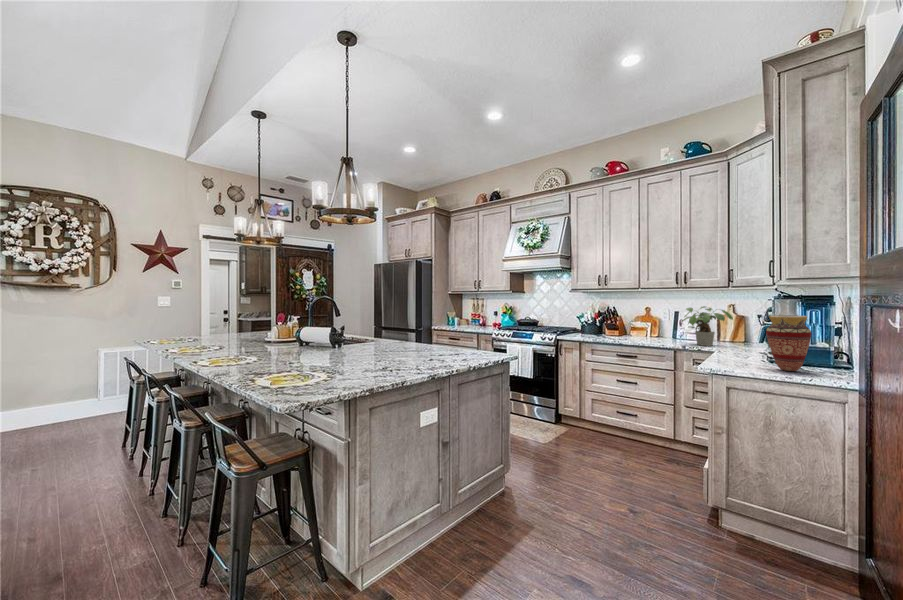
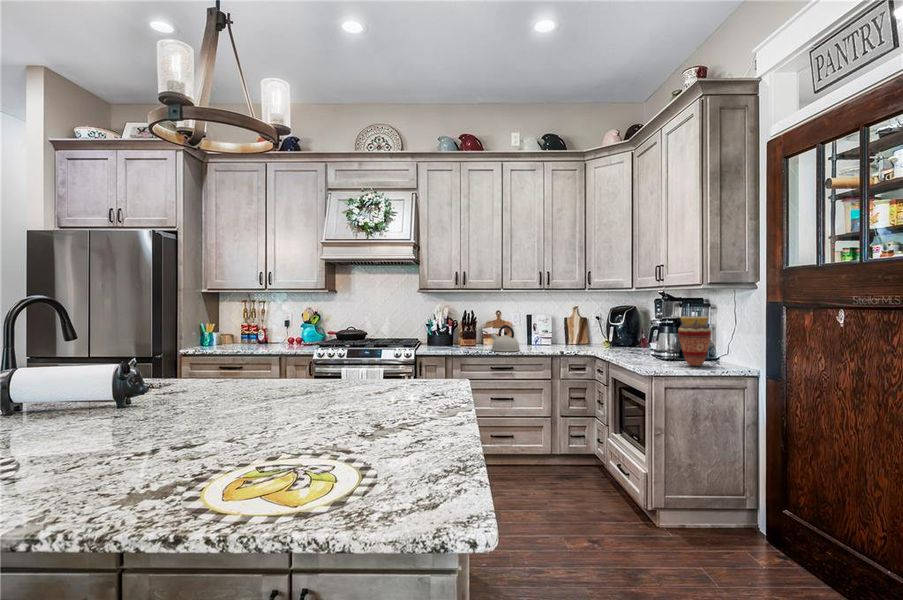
potted plant: present [682,306,733,346] -> none [554,309,595,350]
kettle: none [617,319,644,342] -> present [491,325,520,352]

